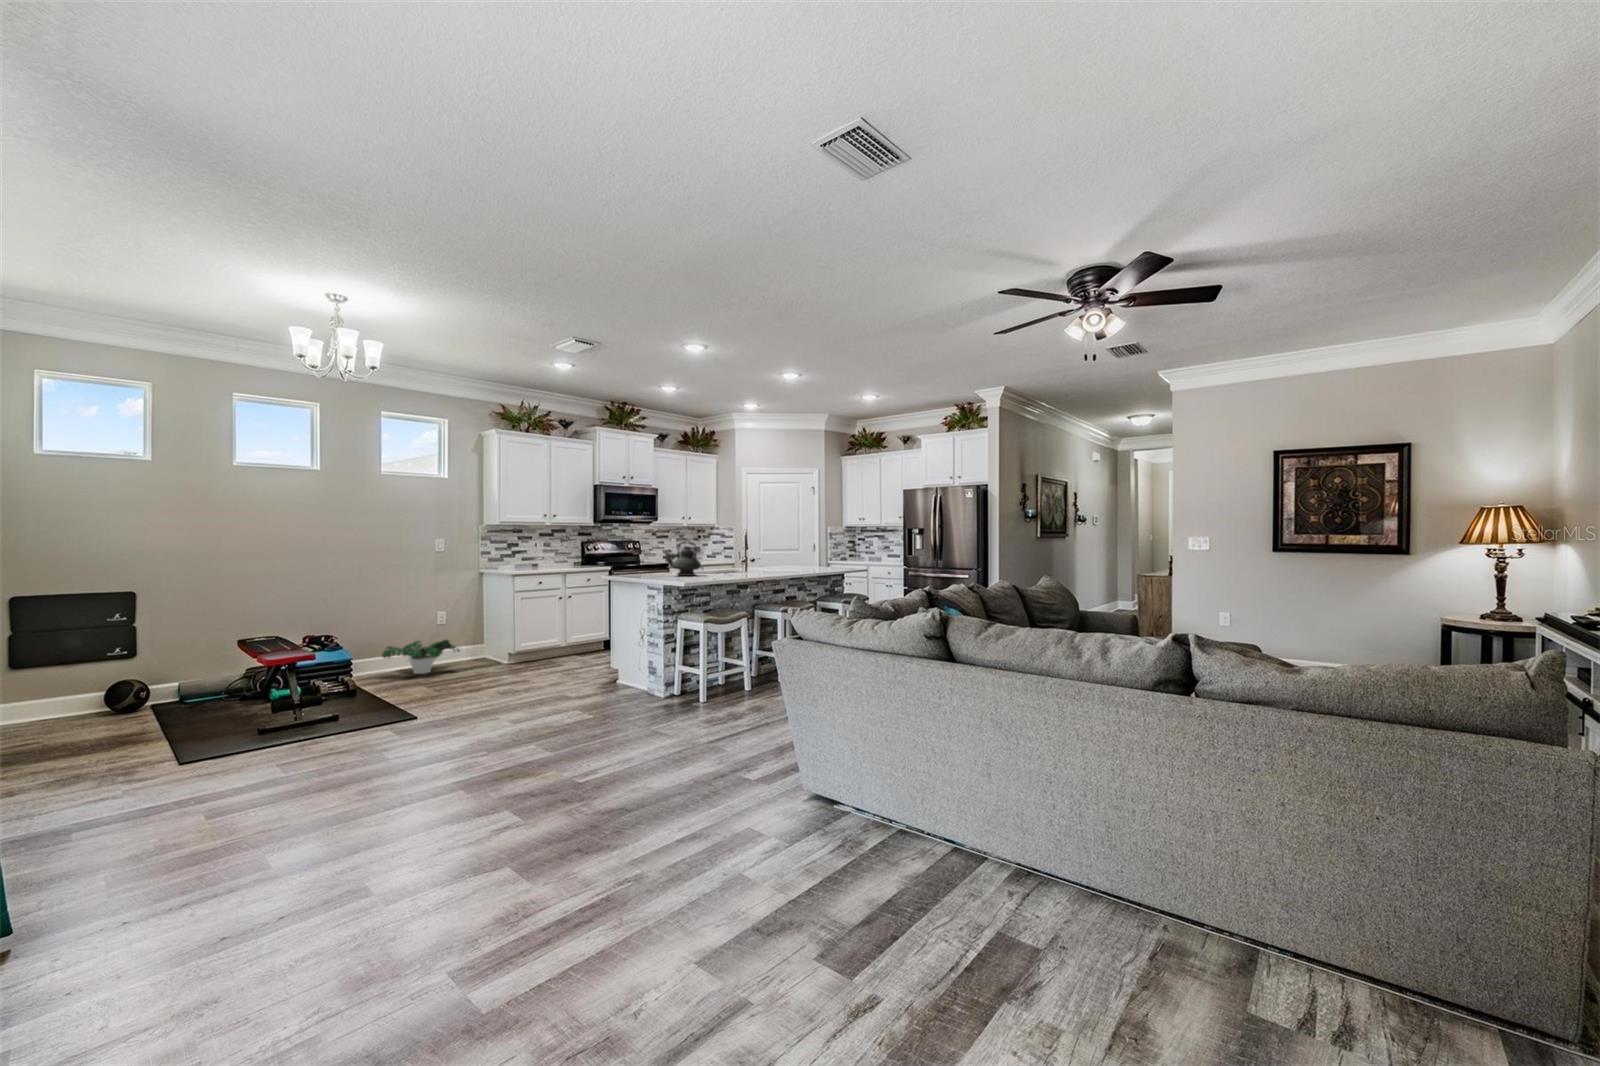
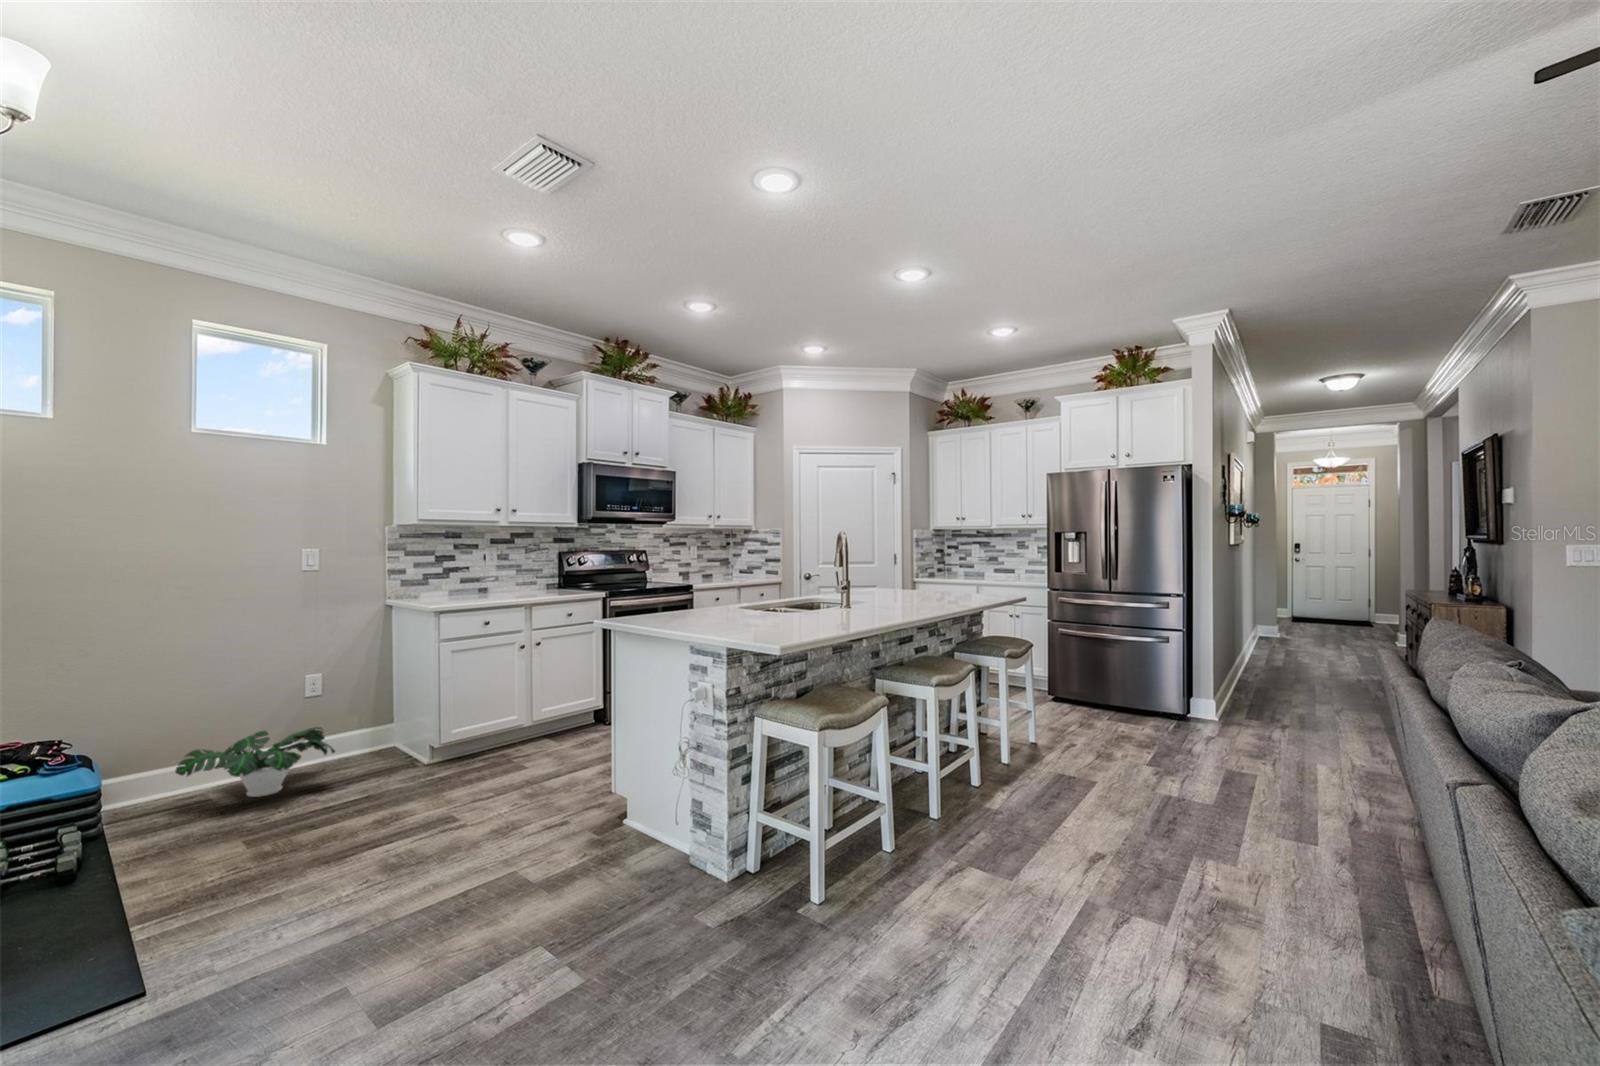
teapot: present [665,542,701,576] -> none [723,556,798,627]

